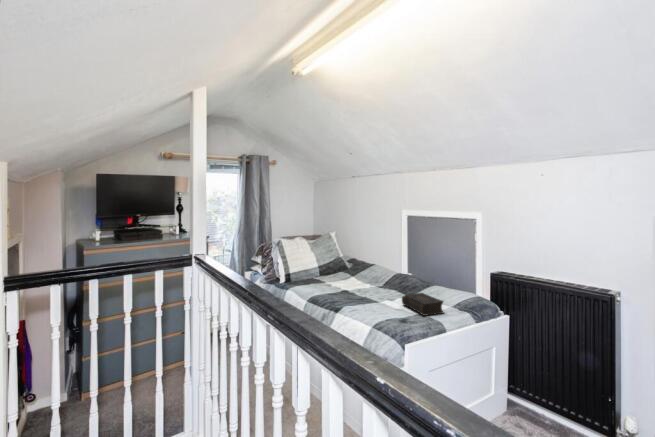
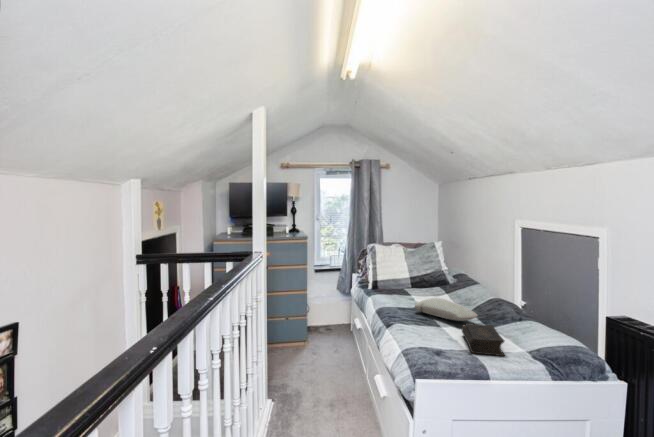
pillow: none [348,279,403,295] -> present [415,298,477,321]

